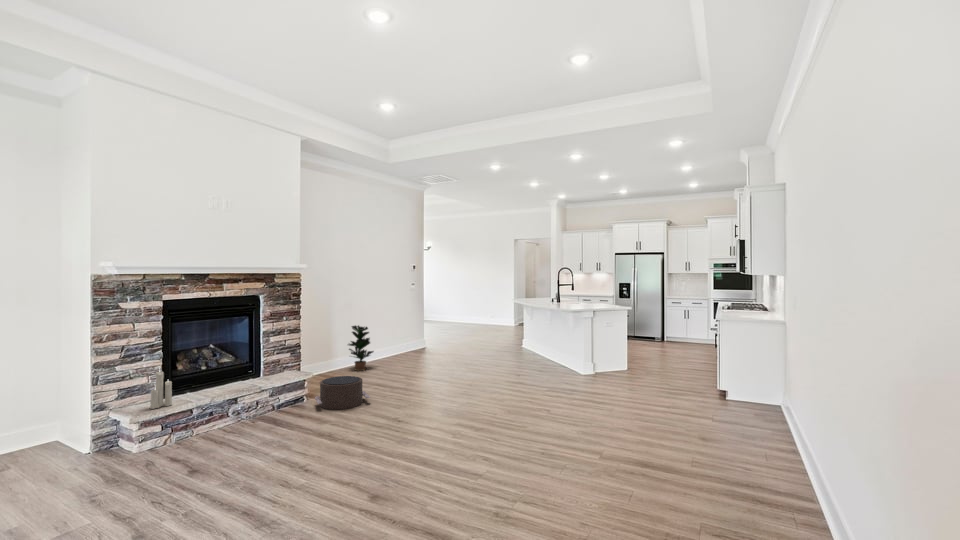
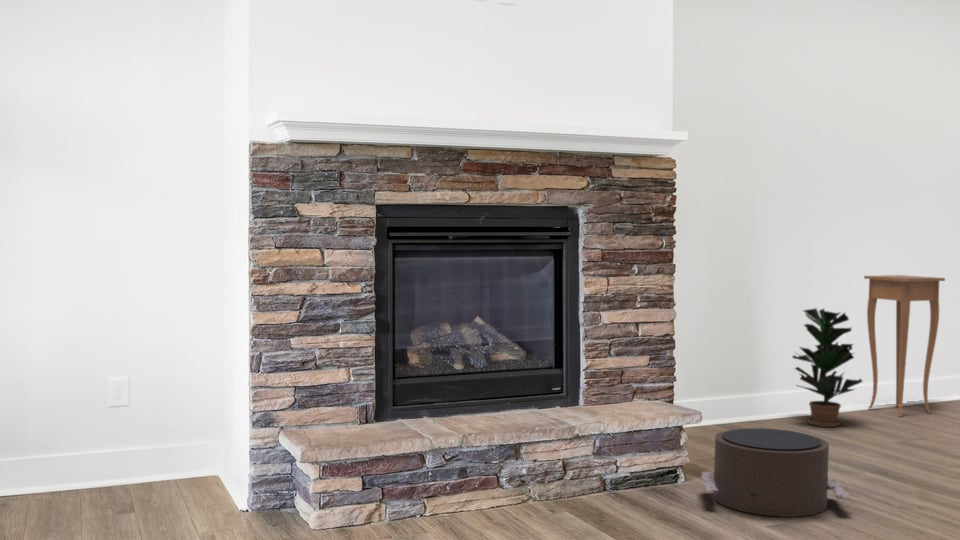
side table: none [373,309,402,363] -> present [864,275,945,417]
candle: present [150,371,172,409] -> none [344,345,387,439]

